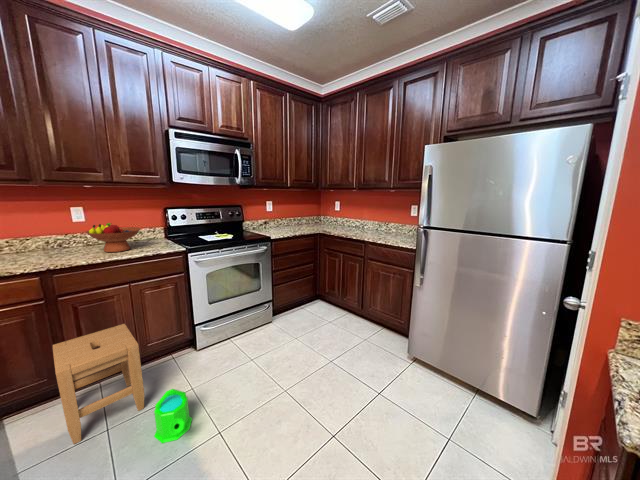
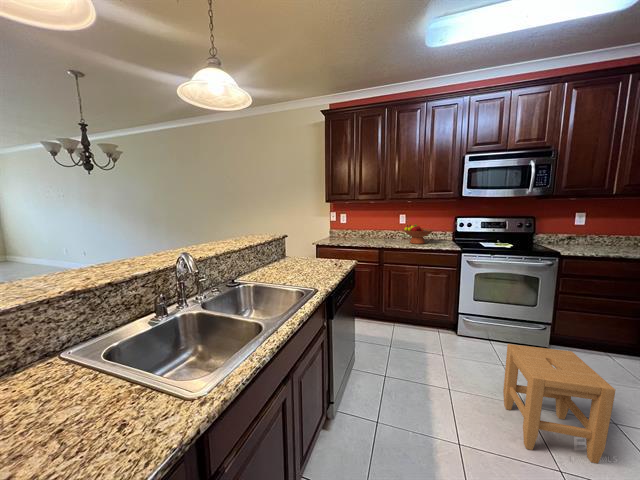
stool: present [53,324,145,444] -> present [503,344,616,464]
watering can: present [154,389,192,443] -> none [410,339,435,373]

